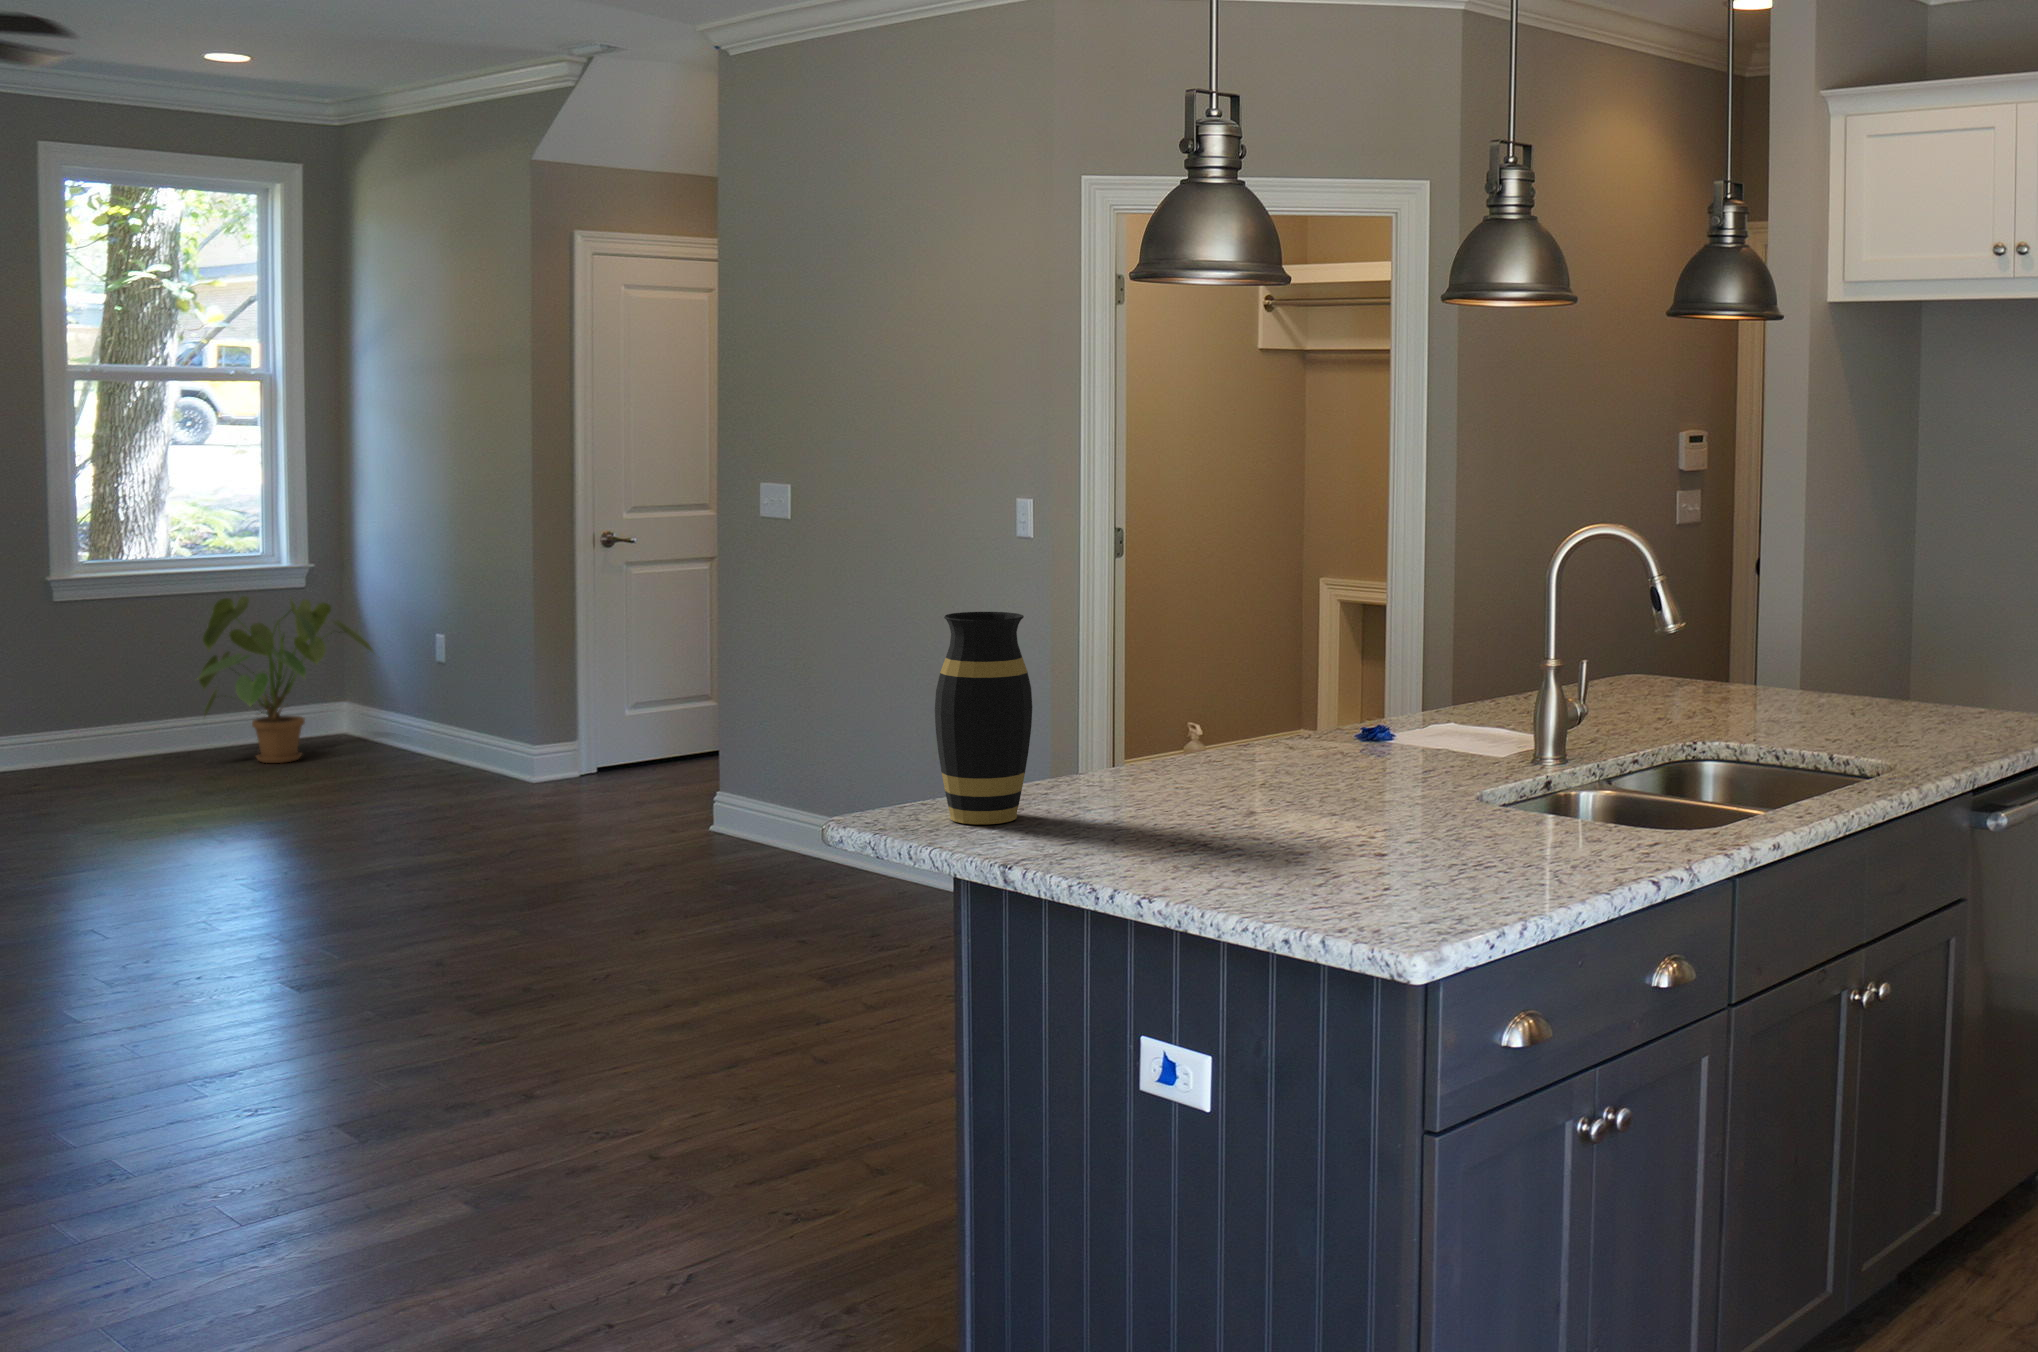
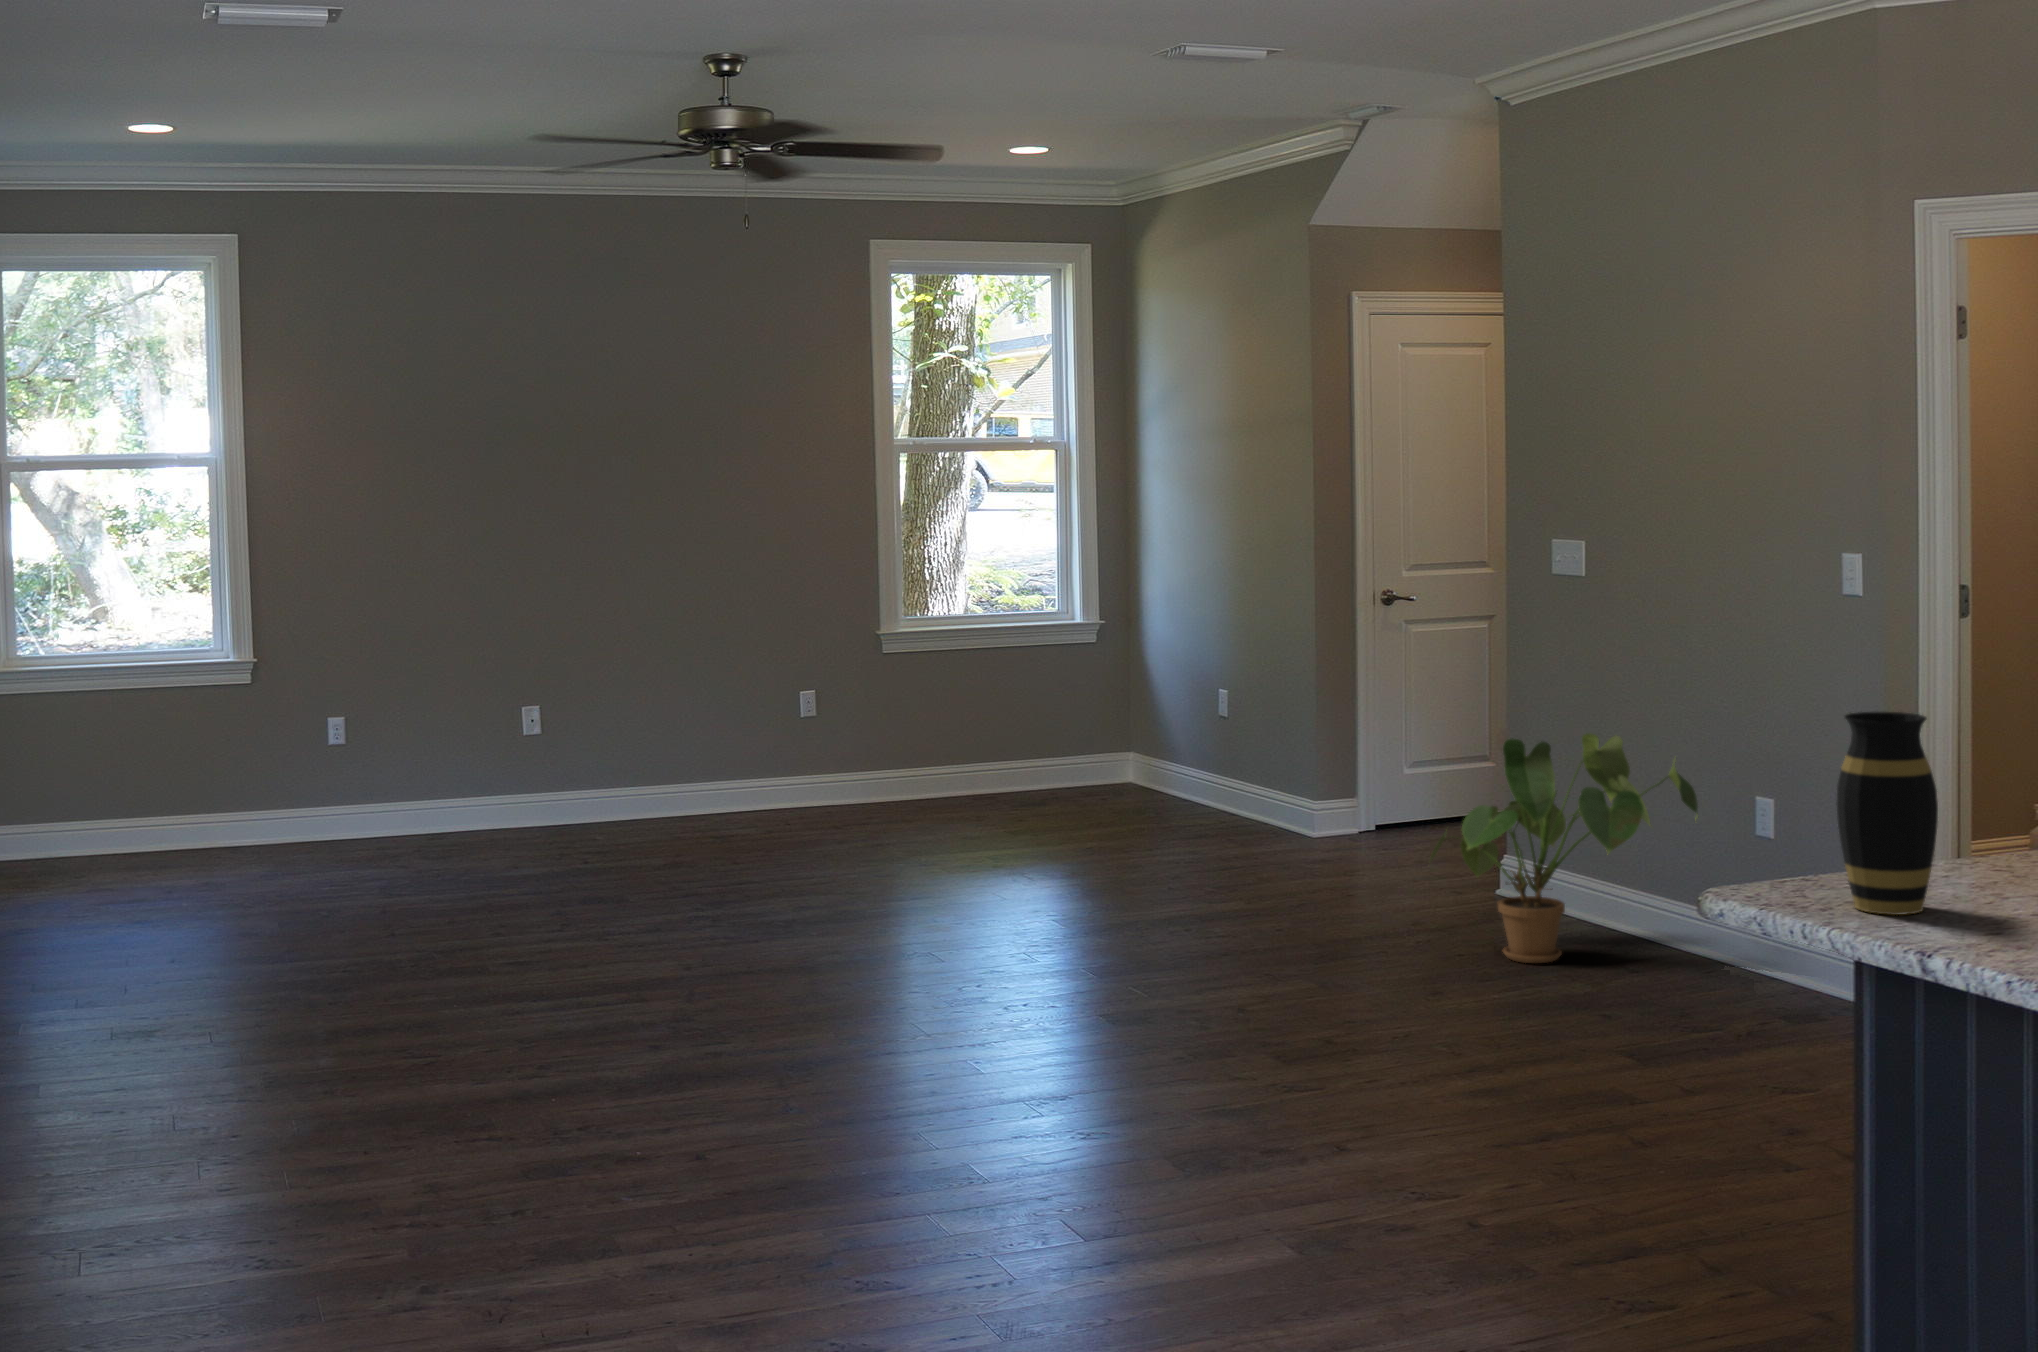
house plant: present [197,596,373,763] -> present [1430,734,1698,963]

